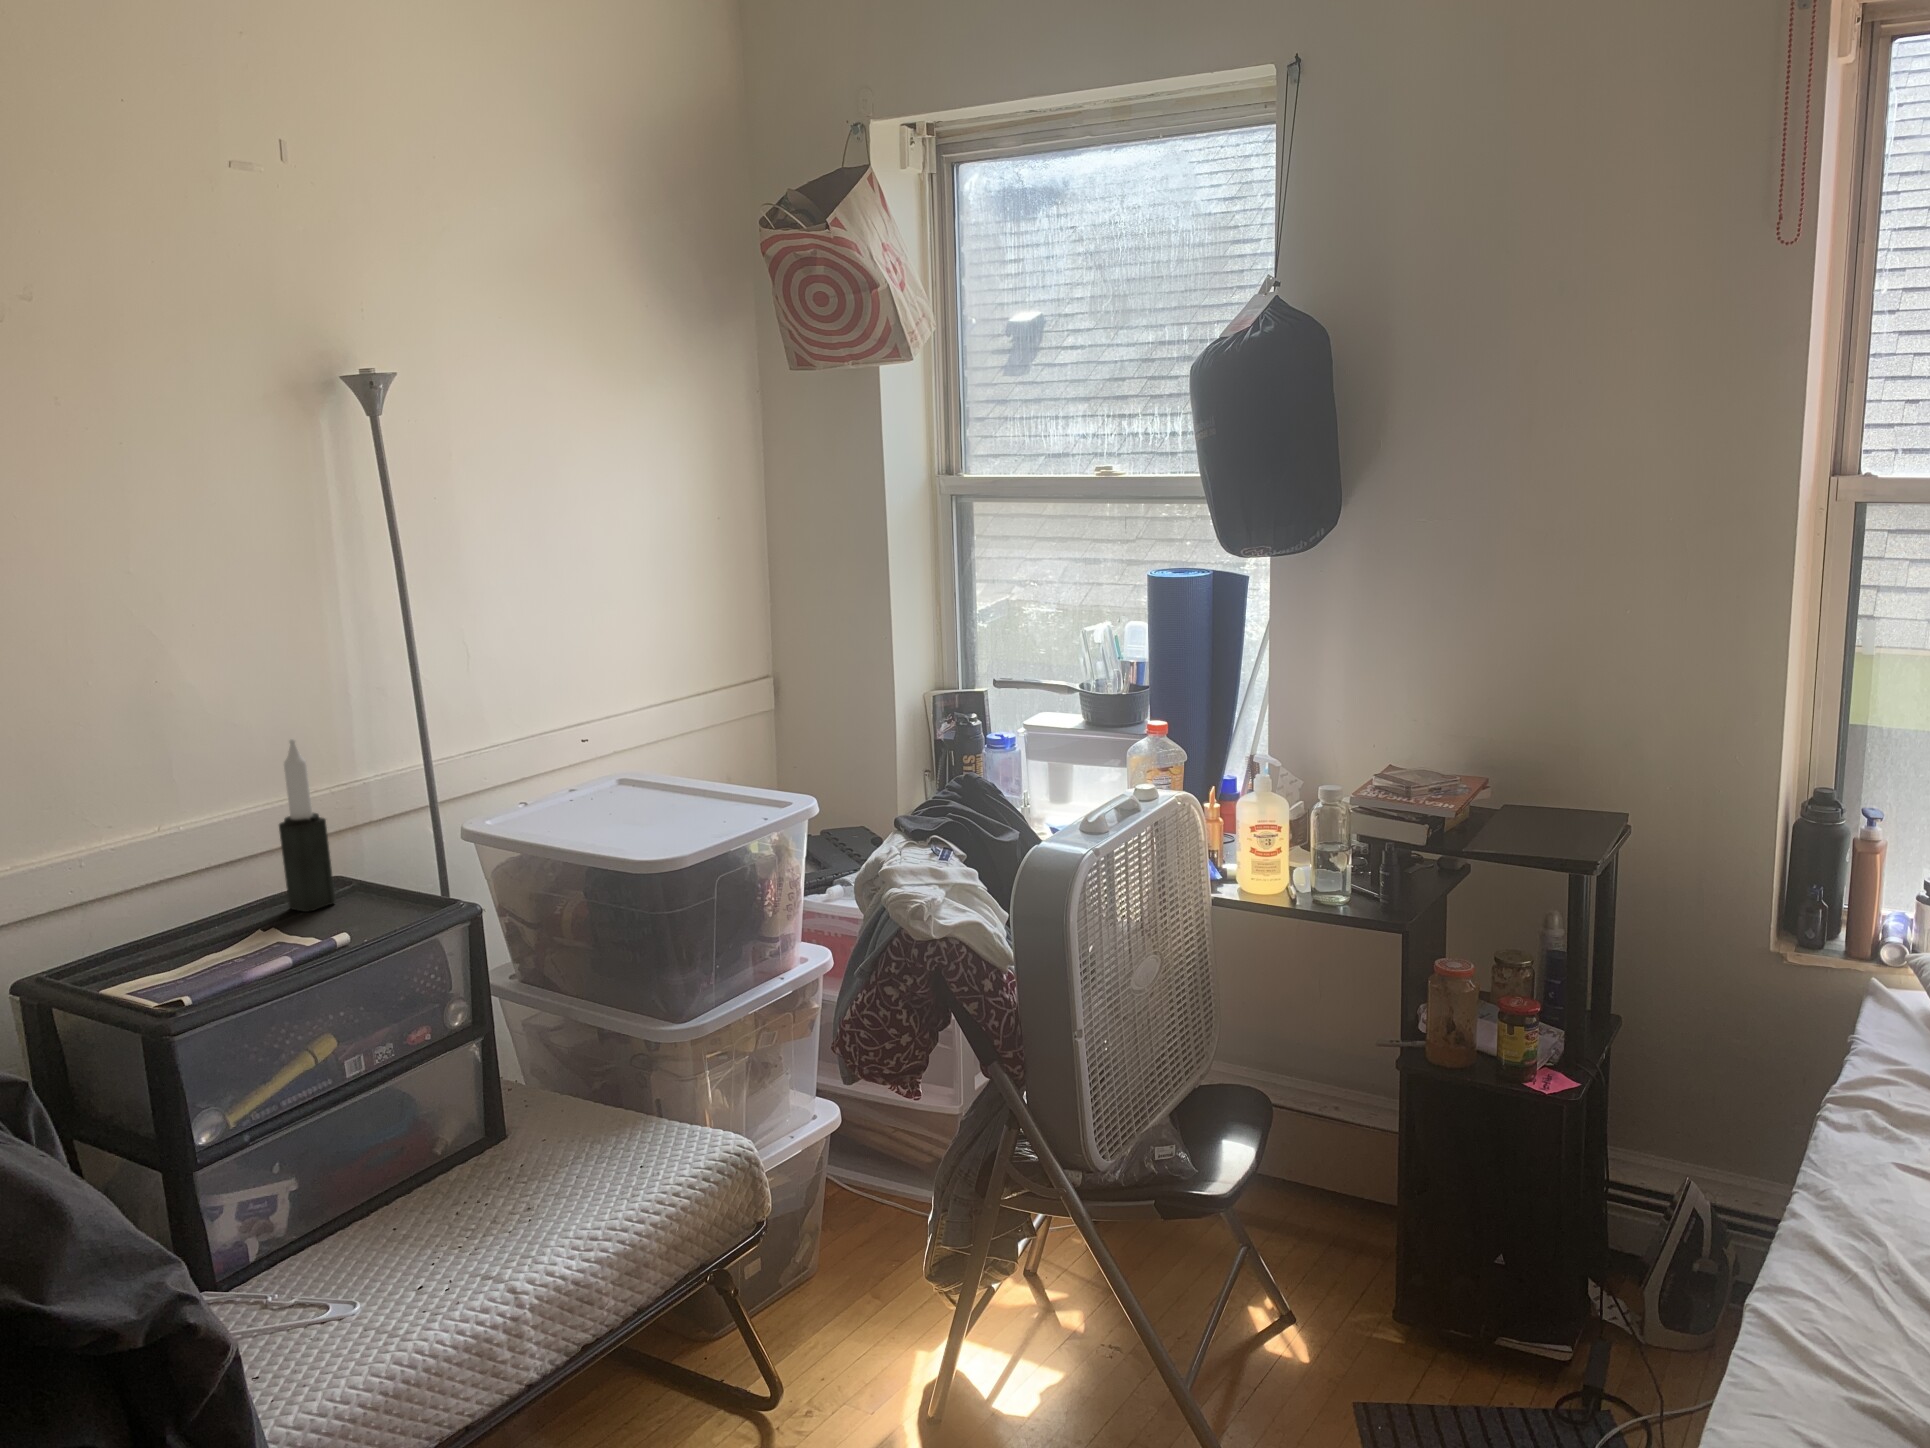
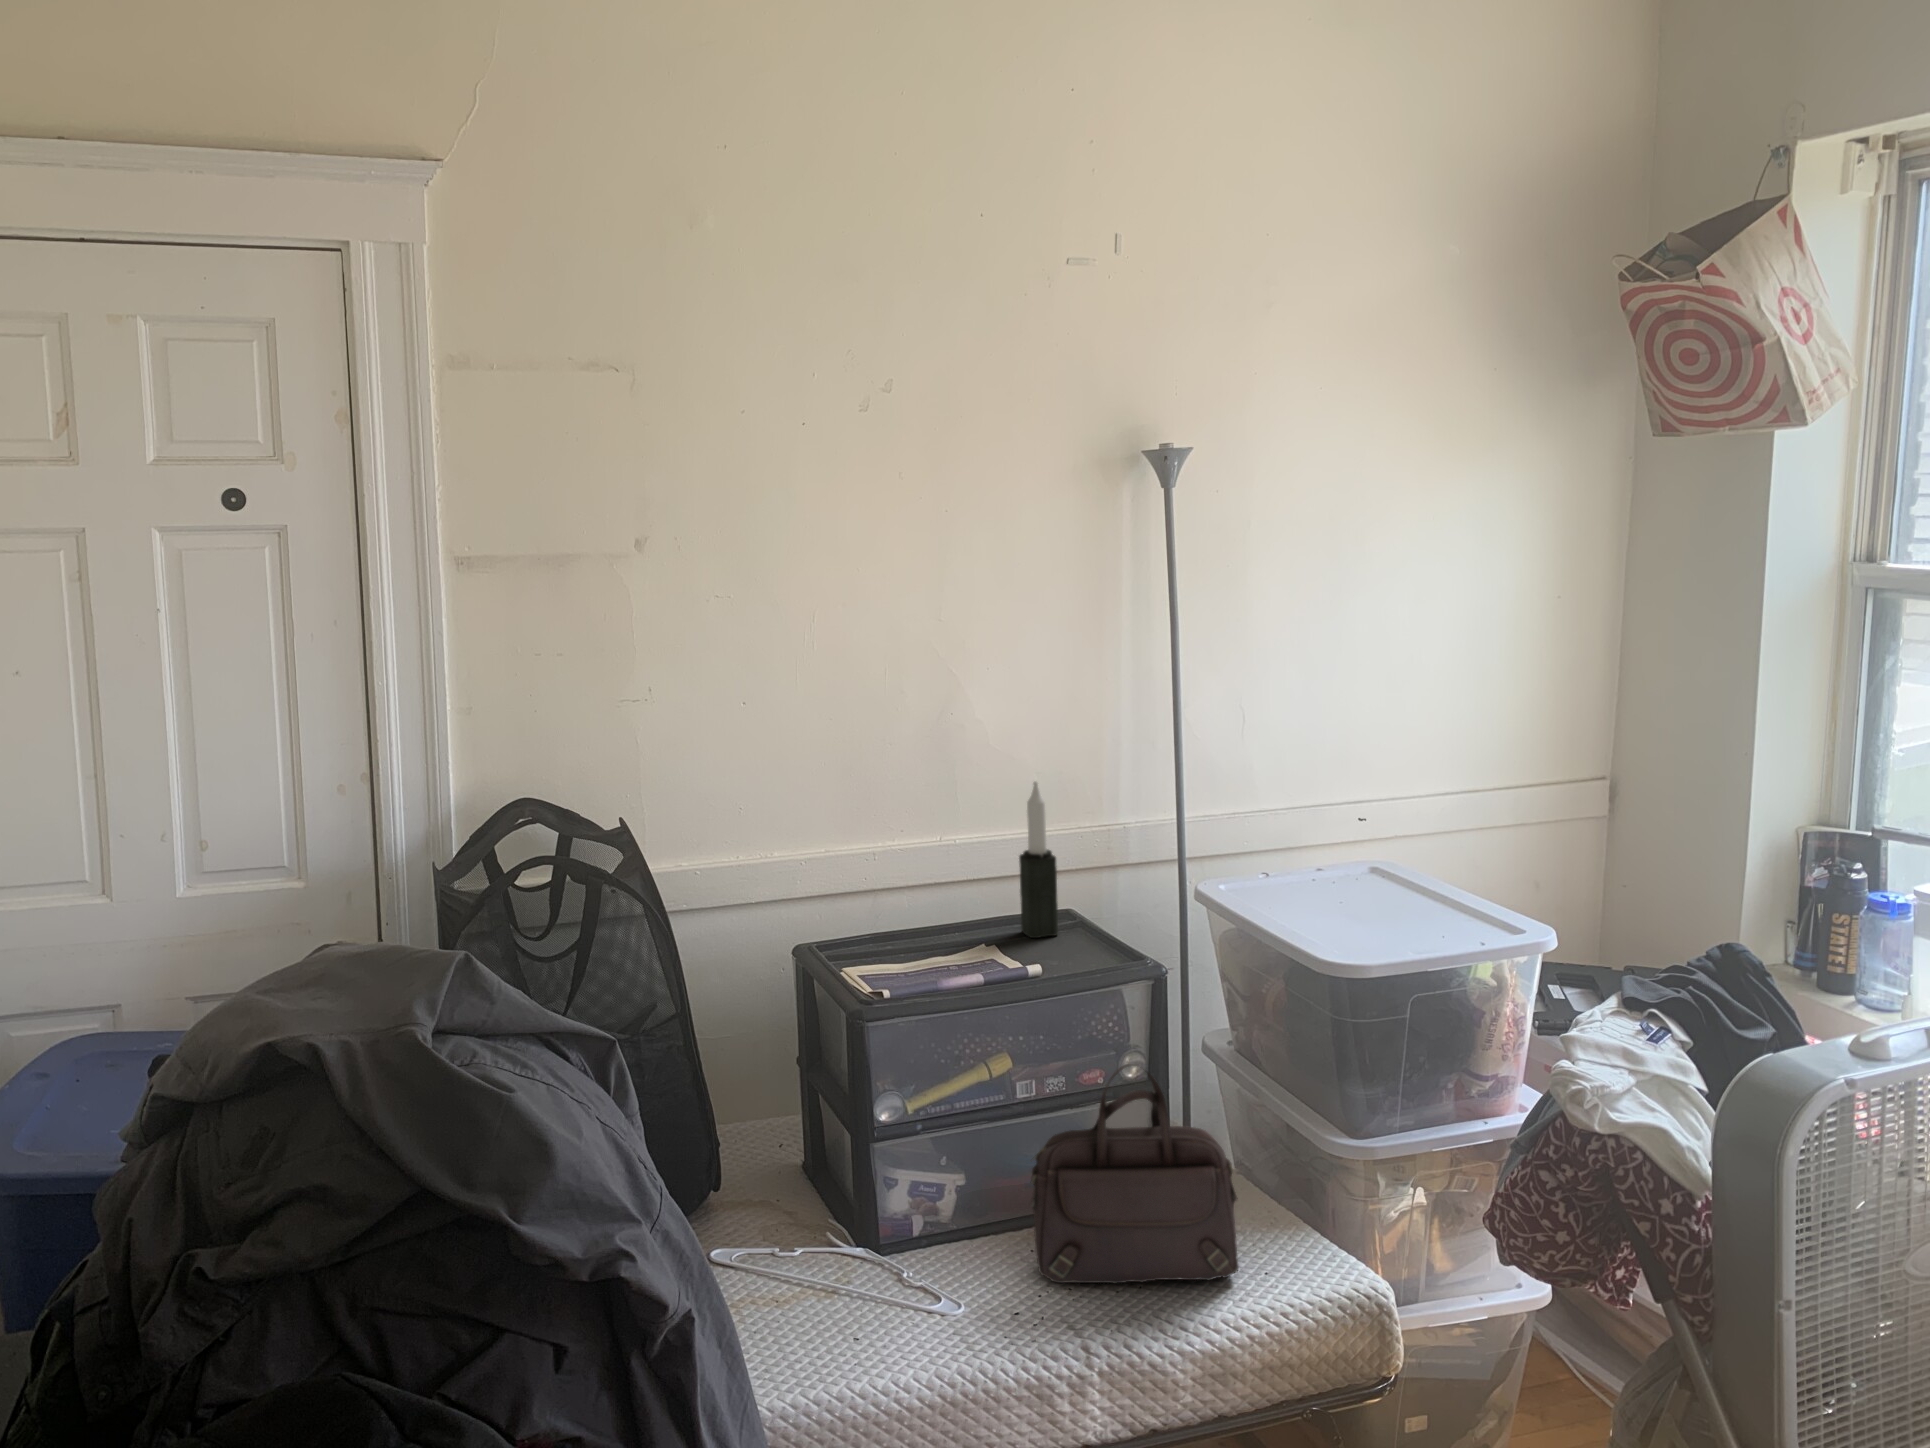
handbag: none [401,999,620,1246] -> present [1029,1064,1239,1283]

